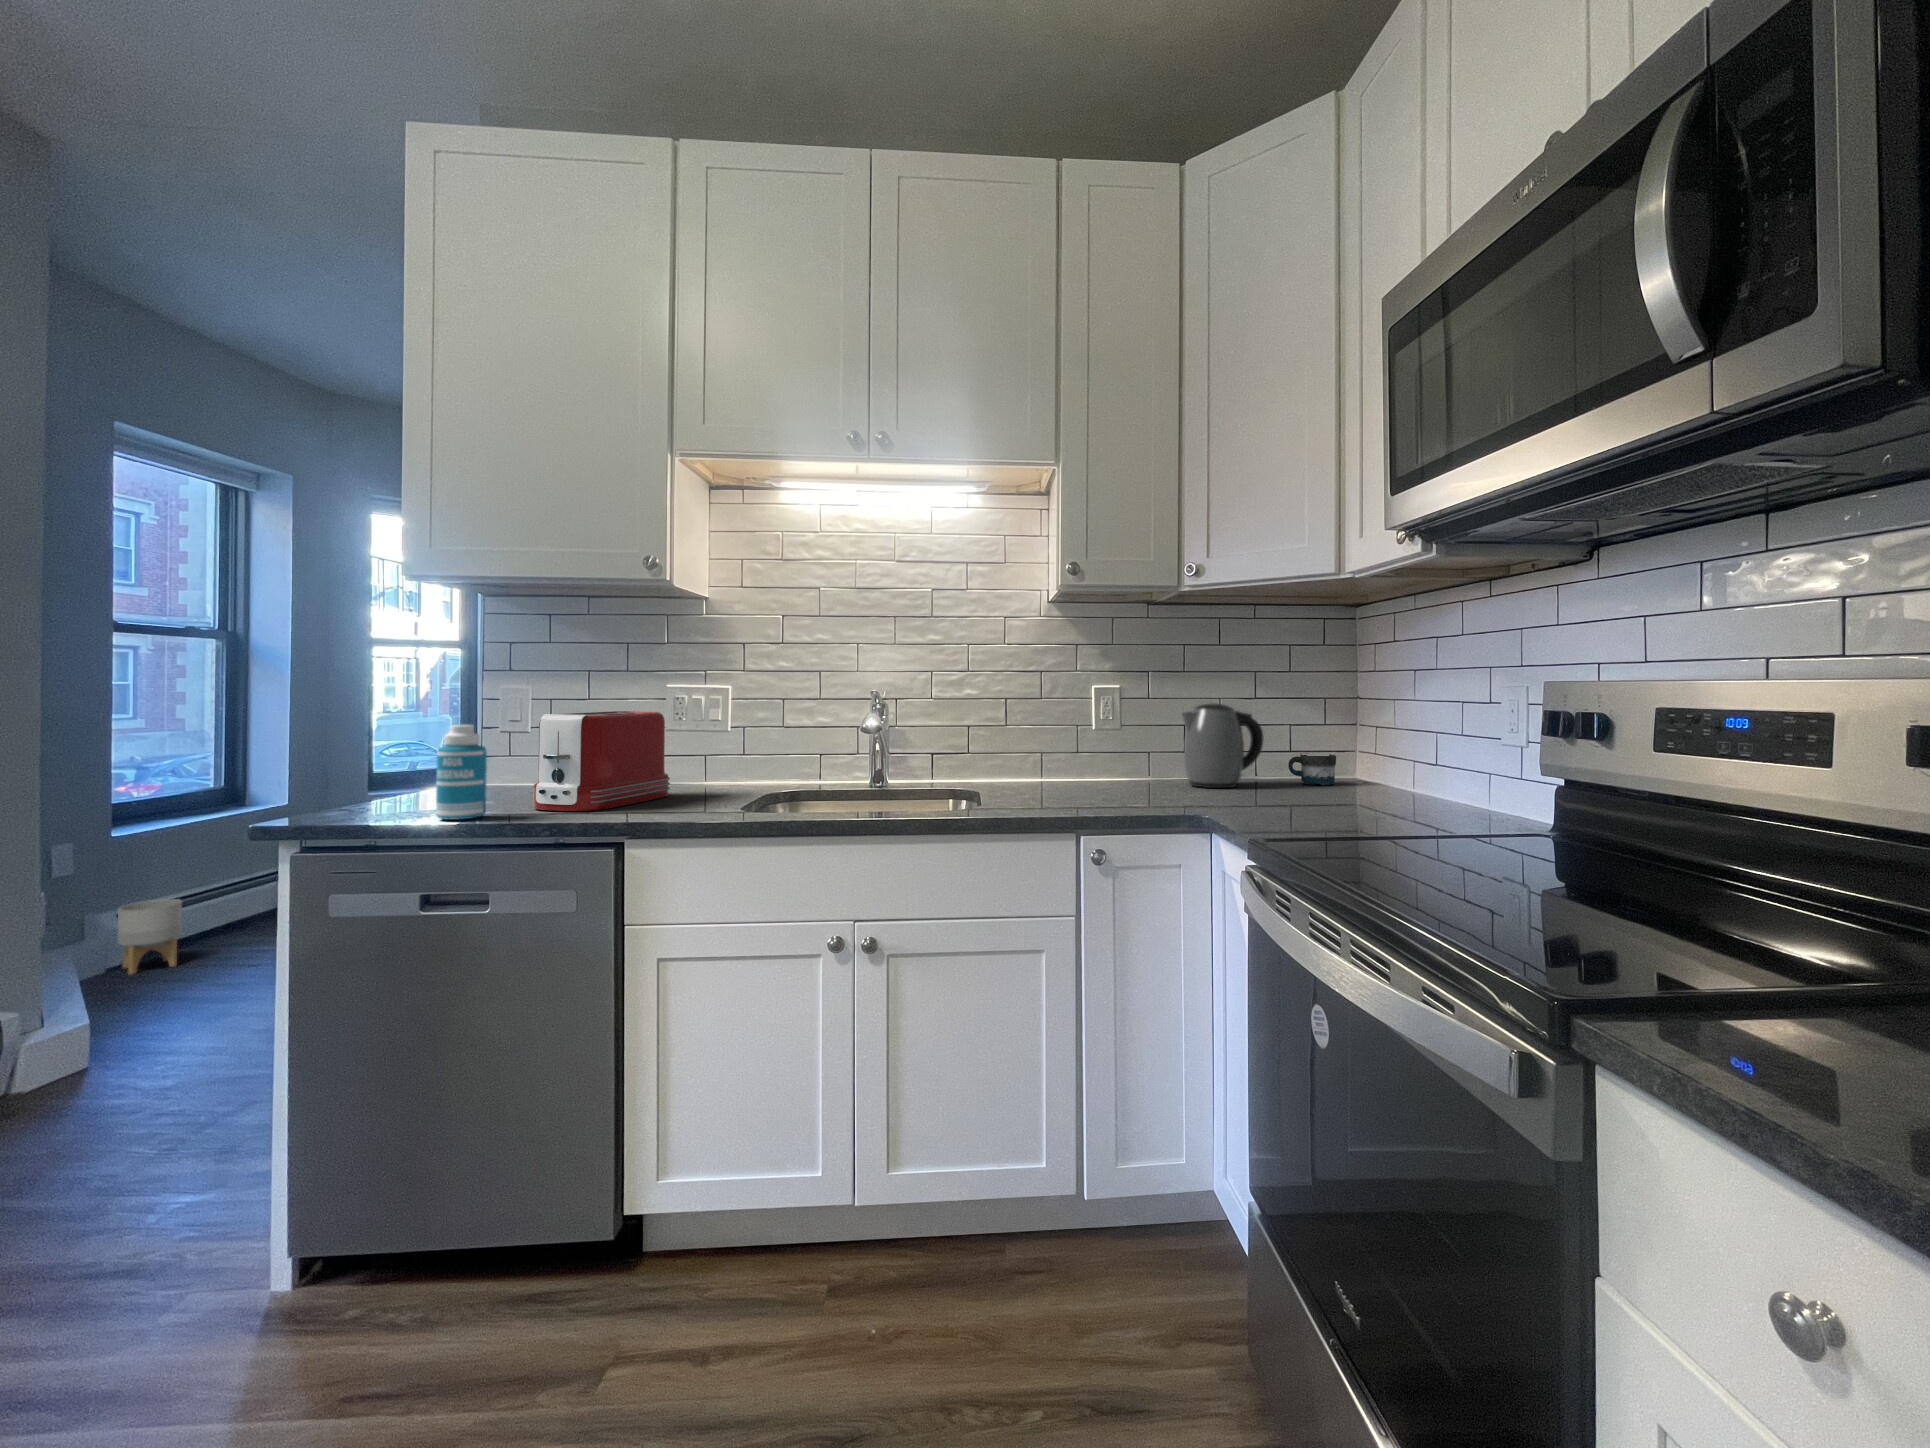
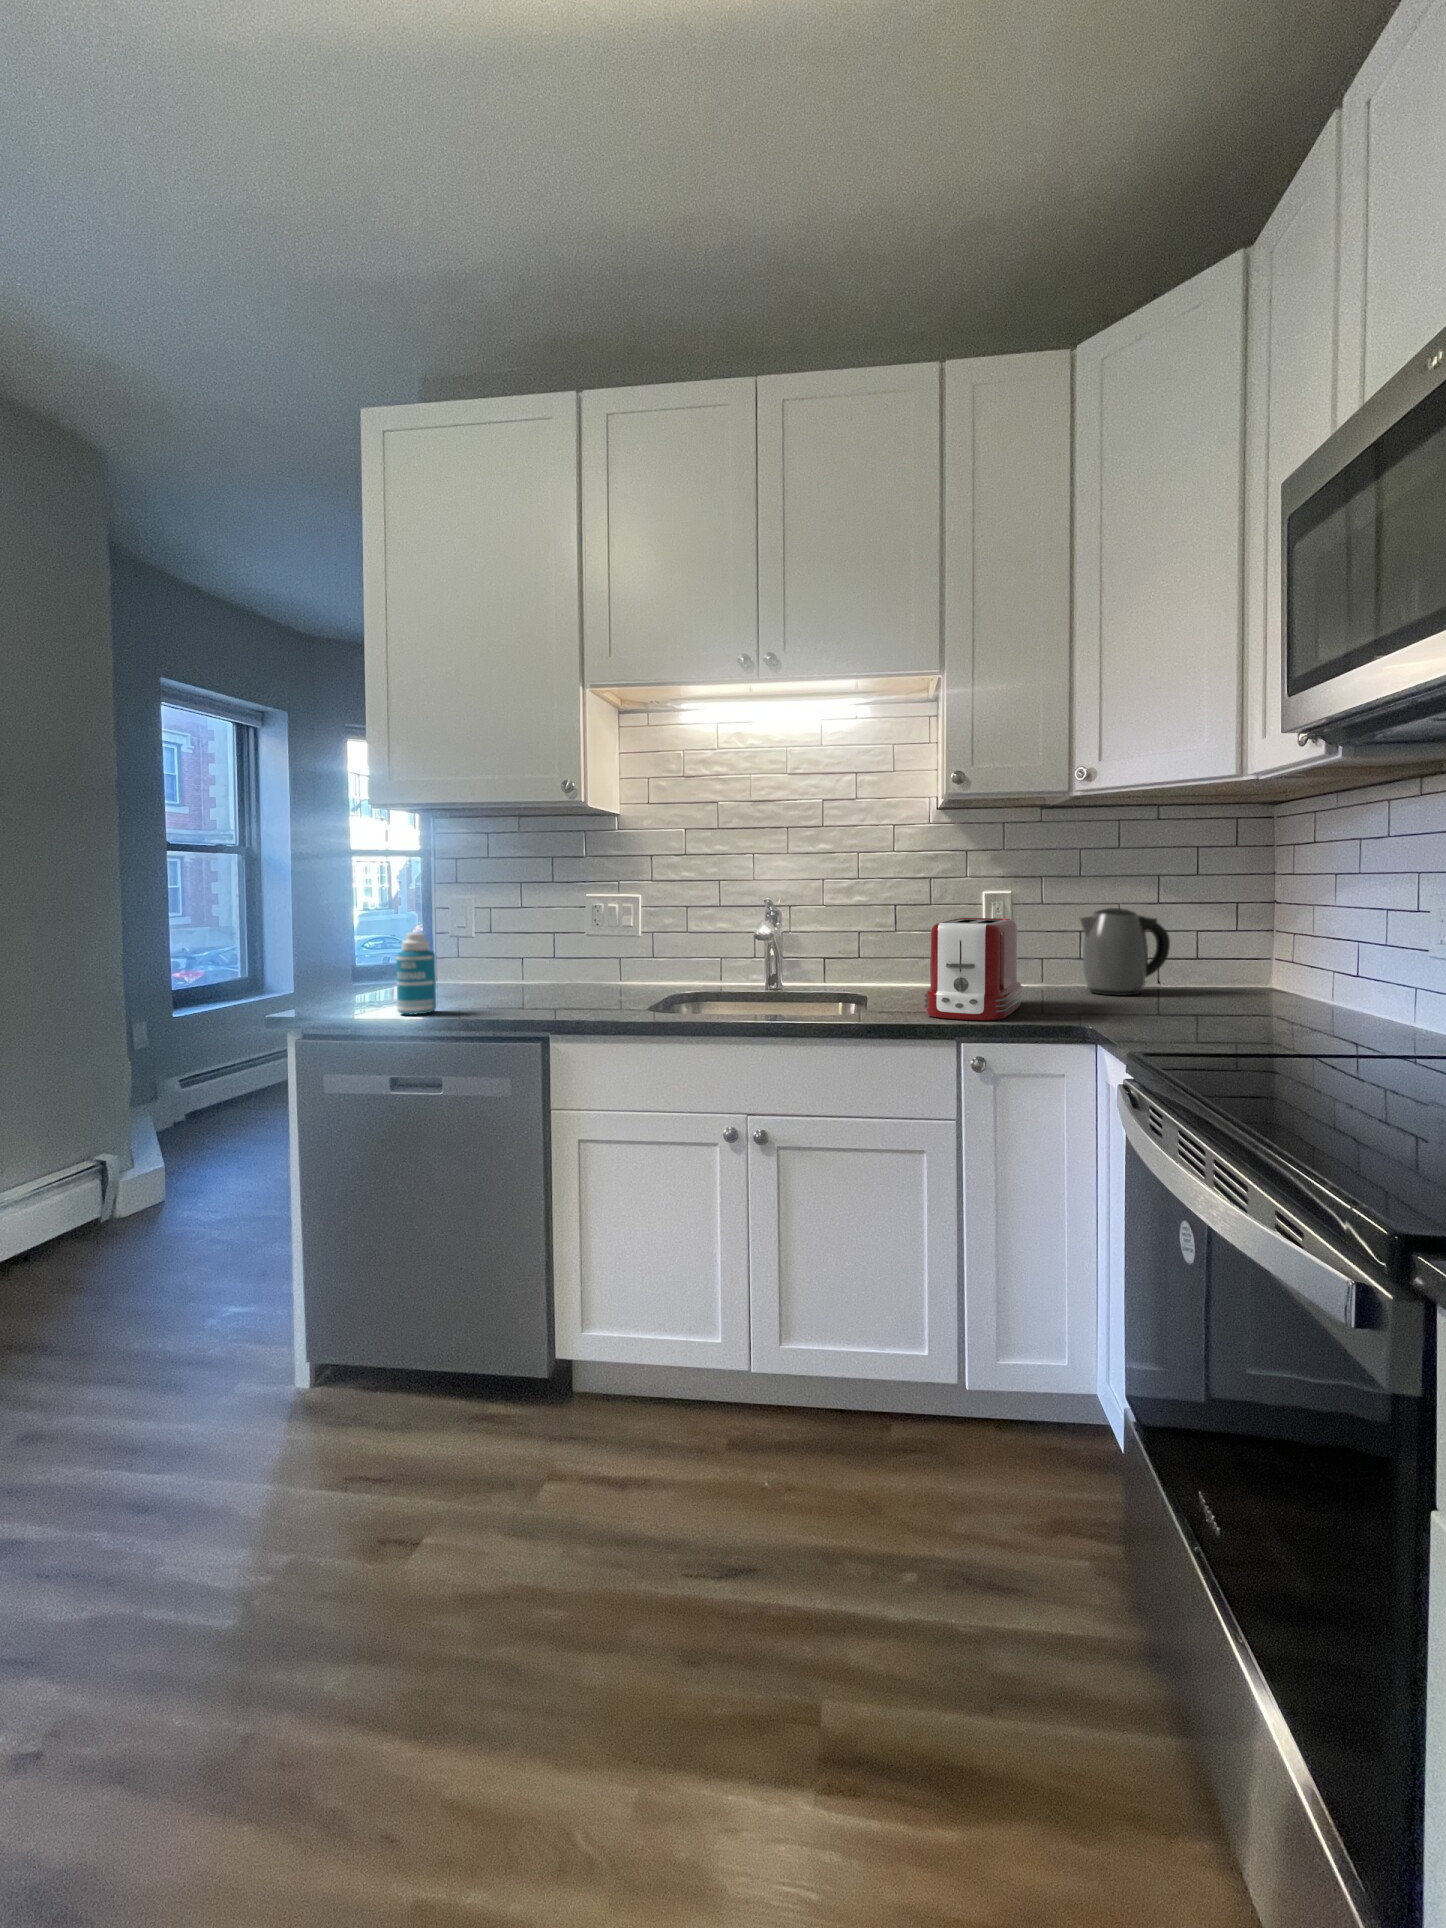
toaster: present [532,711,670,811] -> present [924,918,1023,1021]
mug: present [1288,754,1336,785] -> none [1199,960,1253,994]
planter: present [118,899,182,974] -> none [175,1069,220,1130]

